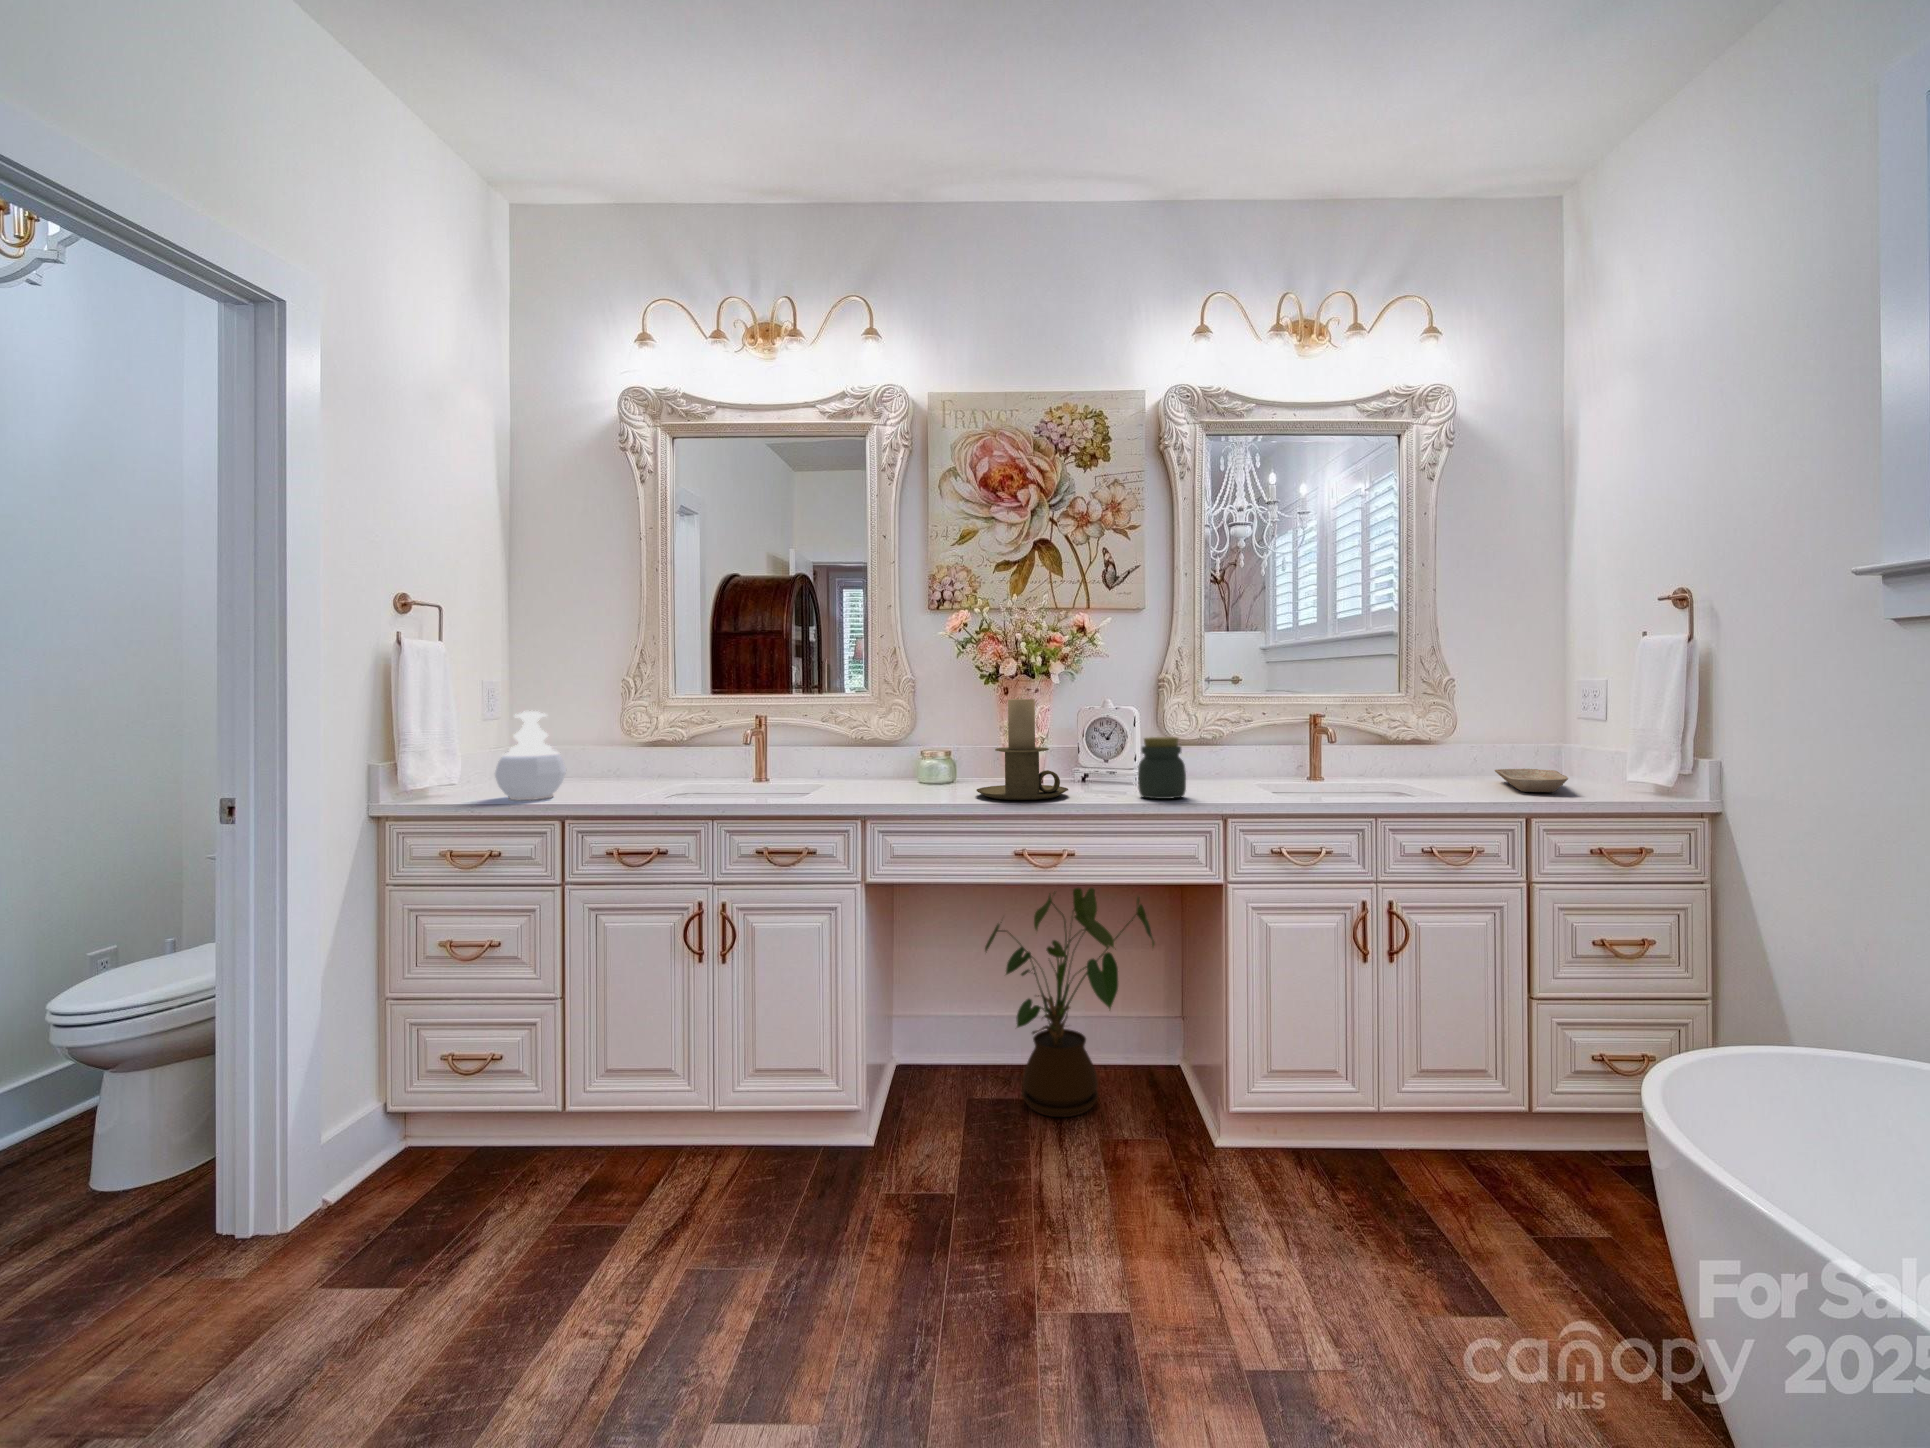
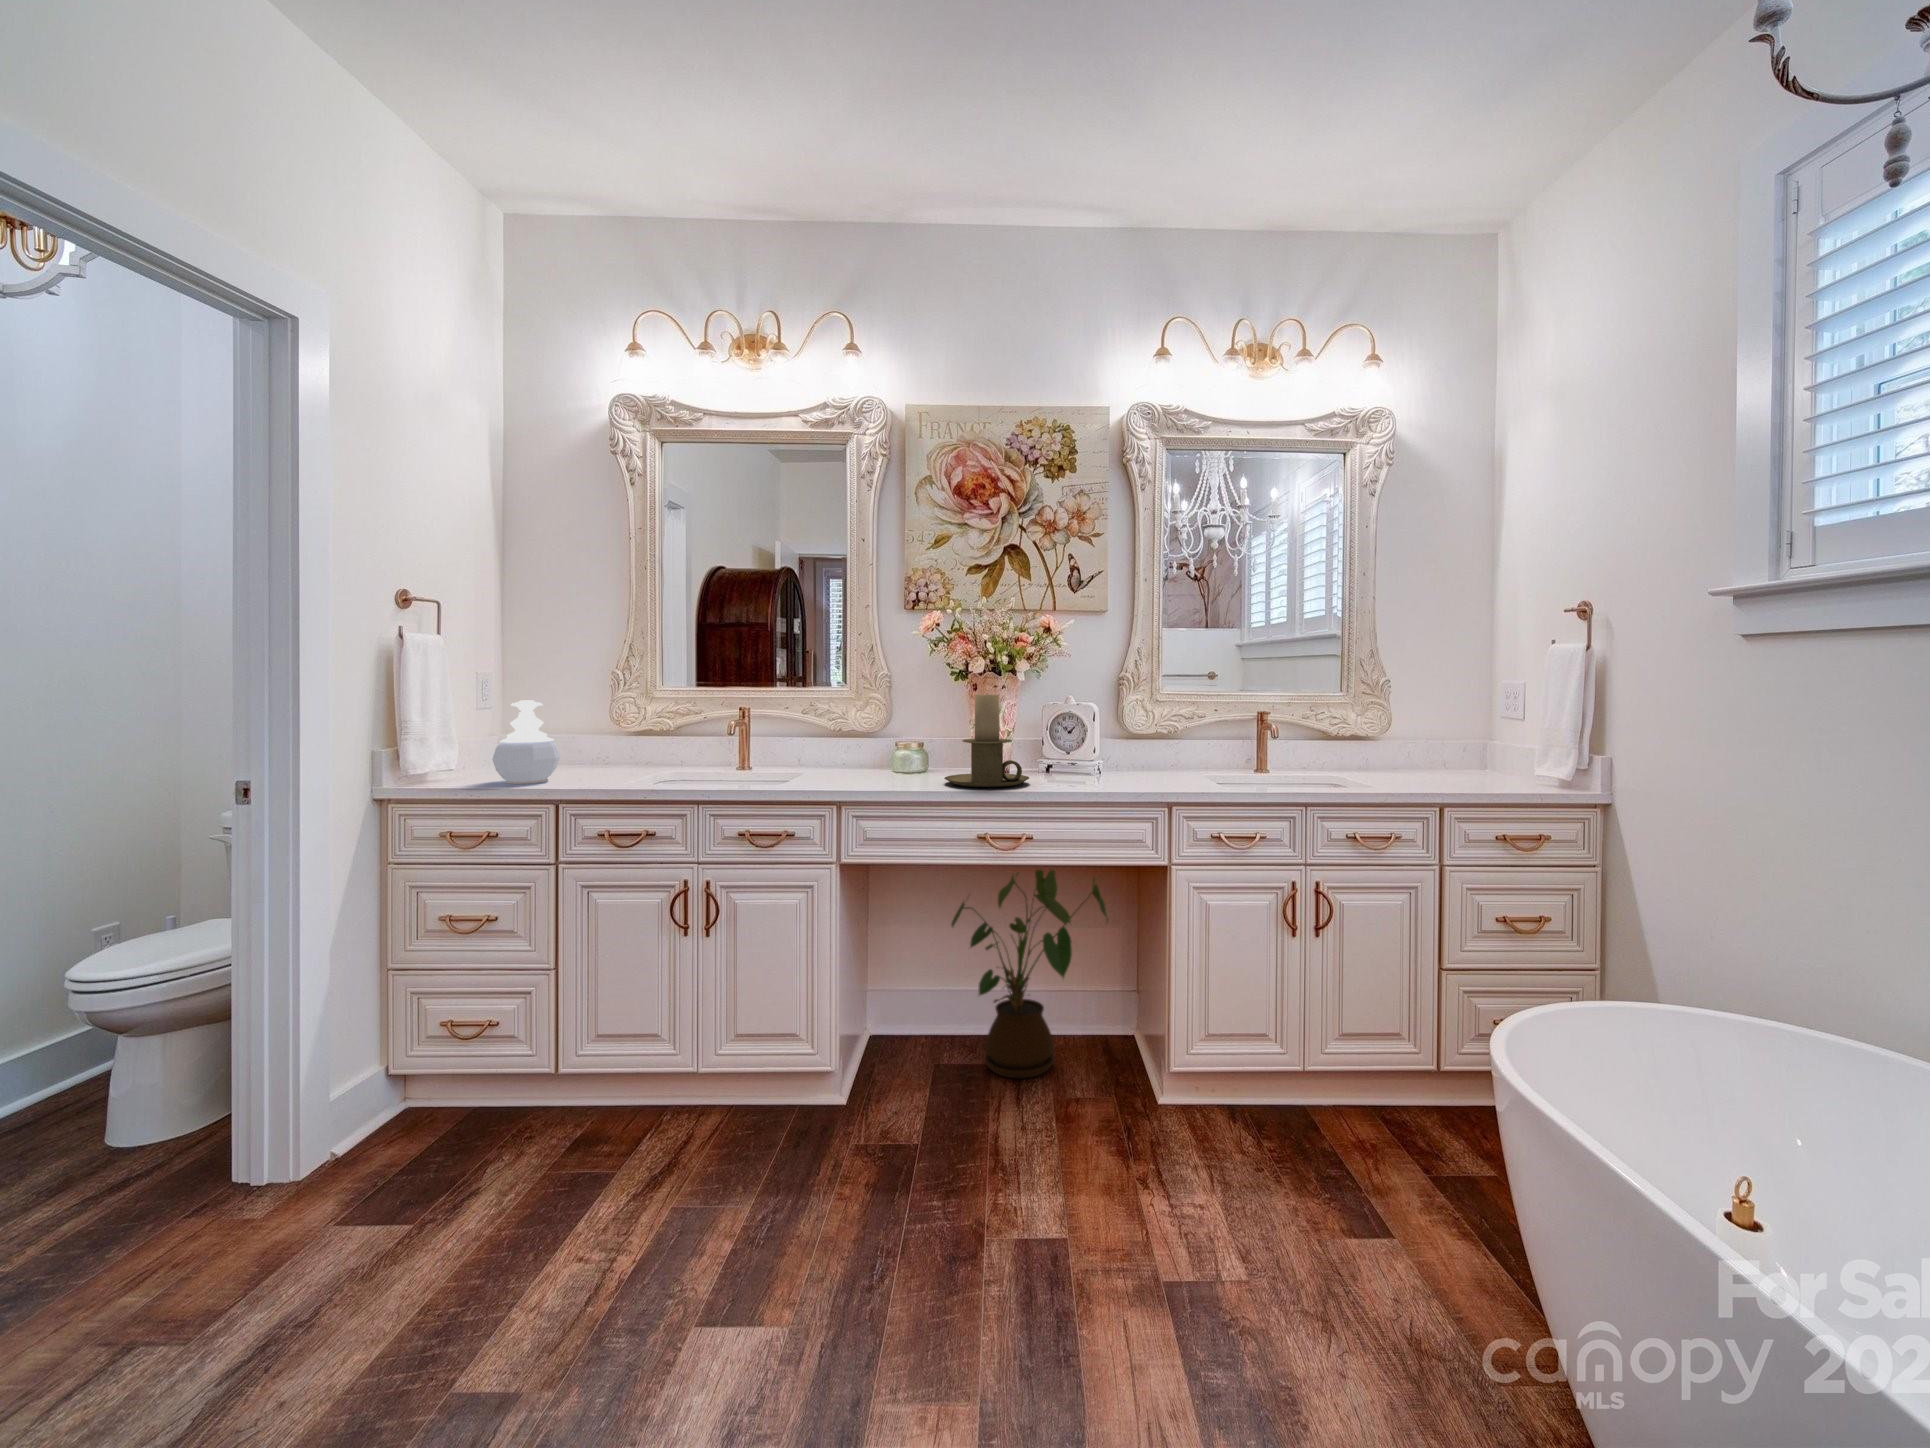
jar: present [1138,737,1186,799] -> none [1093,731,1137,787]
tray: present [1495,769,1568,792] -> none [1422,763,1482,784]

